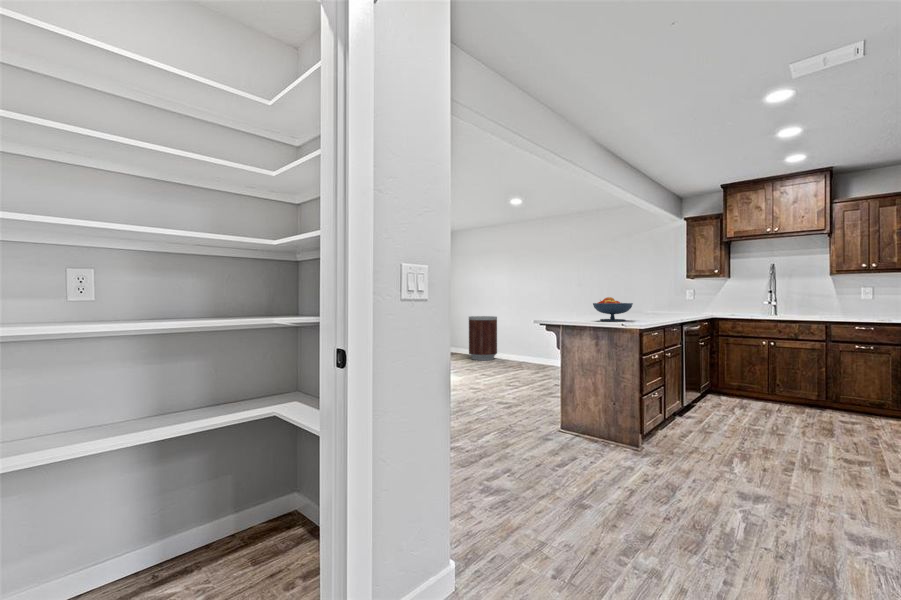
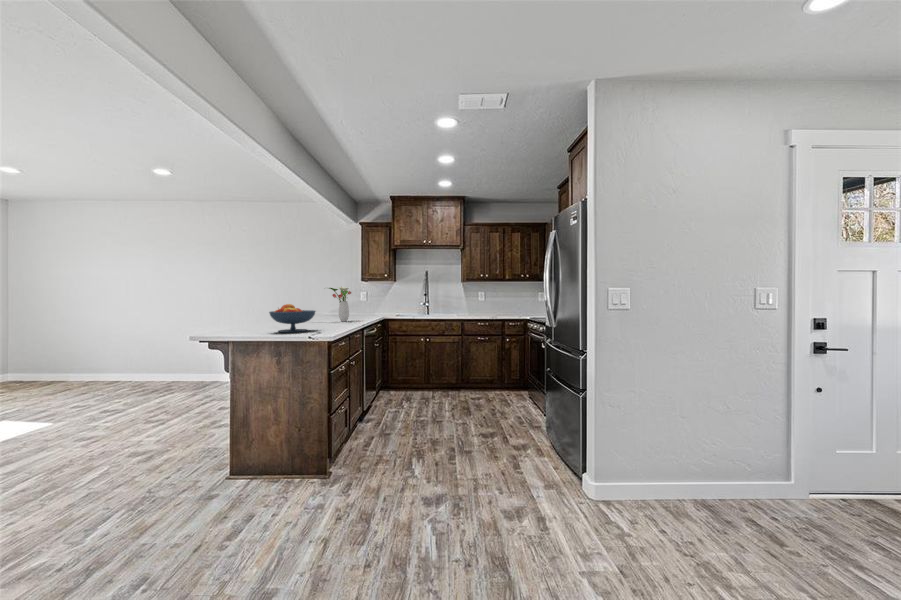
flower arrangement: none [644,282,673,317] -> present [329,287,351,322]
trash can: present [469,316,497,361] -> none [82,327,133,389]

